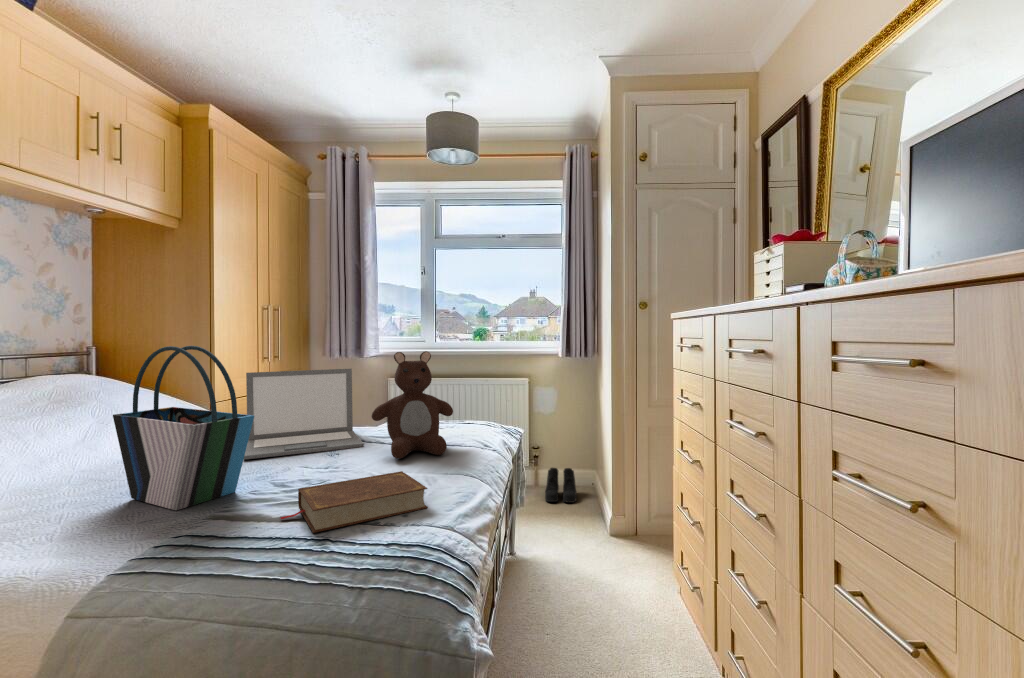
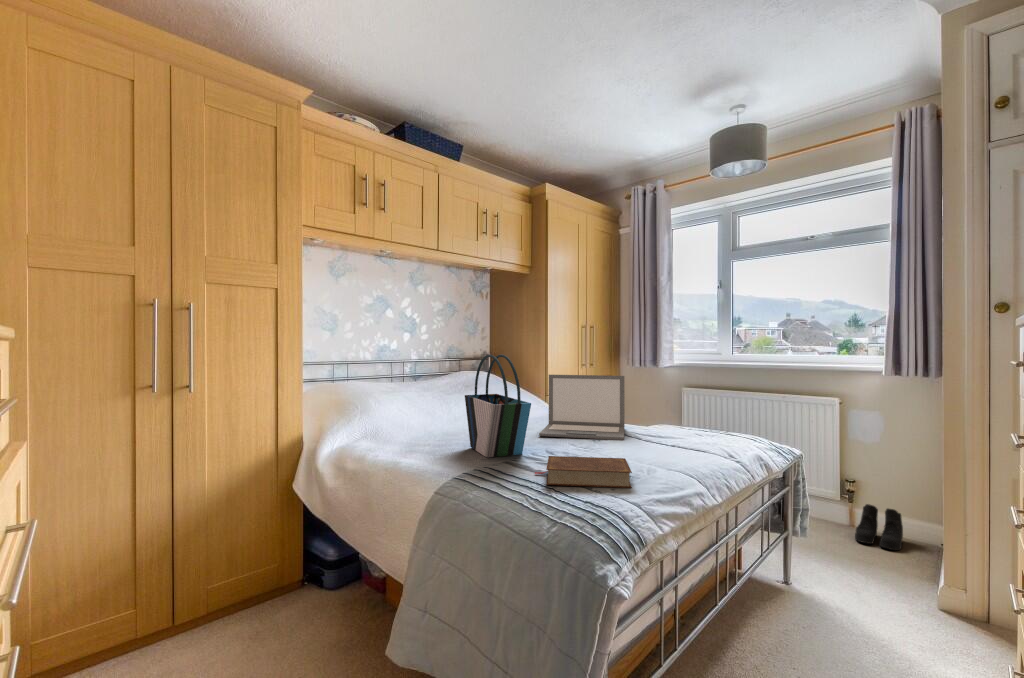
teddy bear: present [372,351,453,459] -> none [626,364,699,455]

